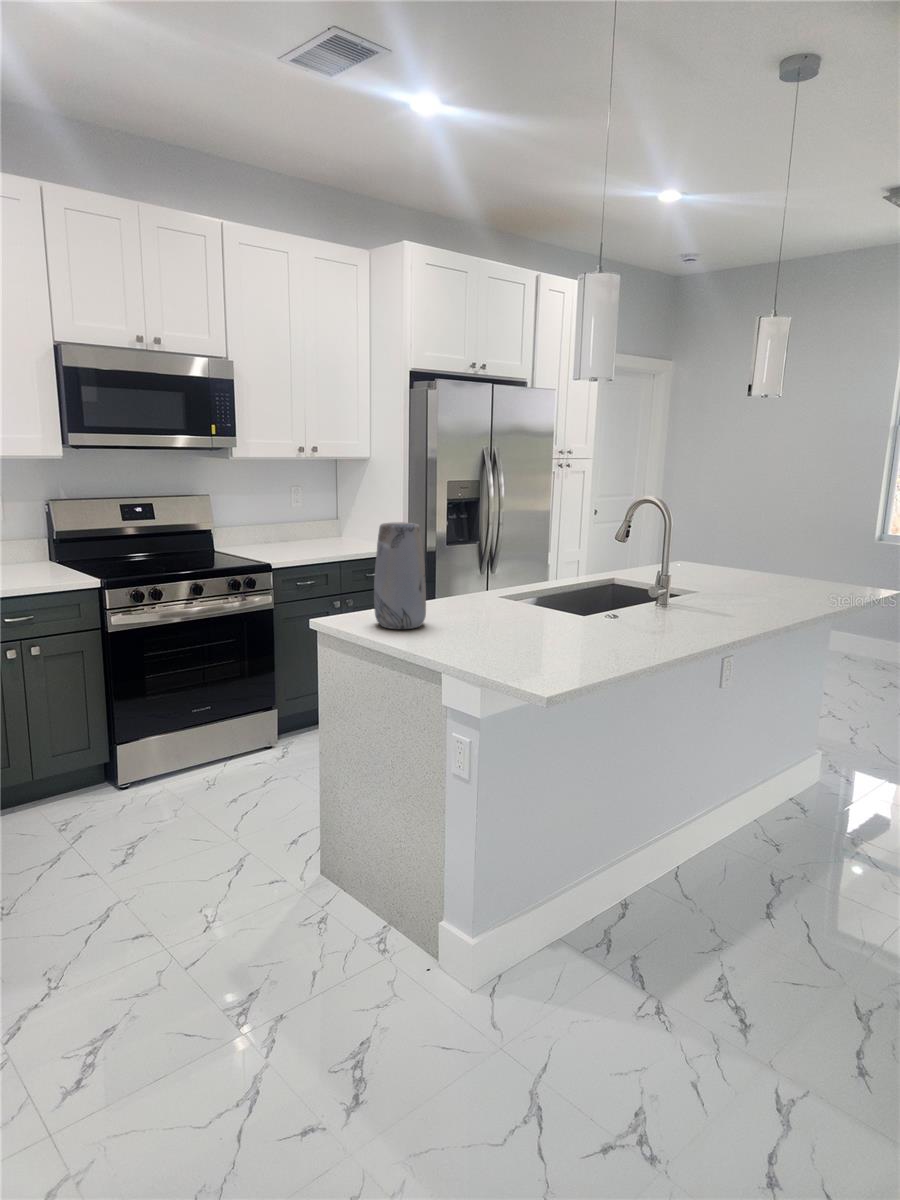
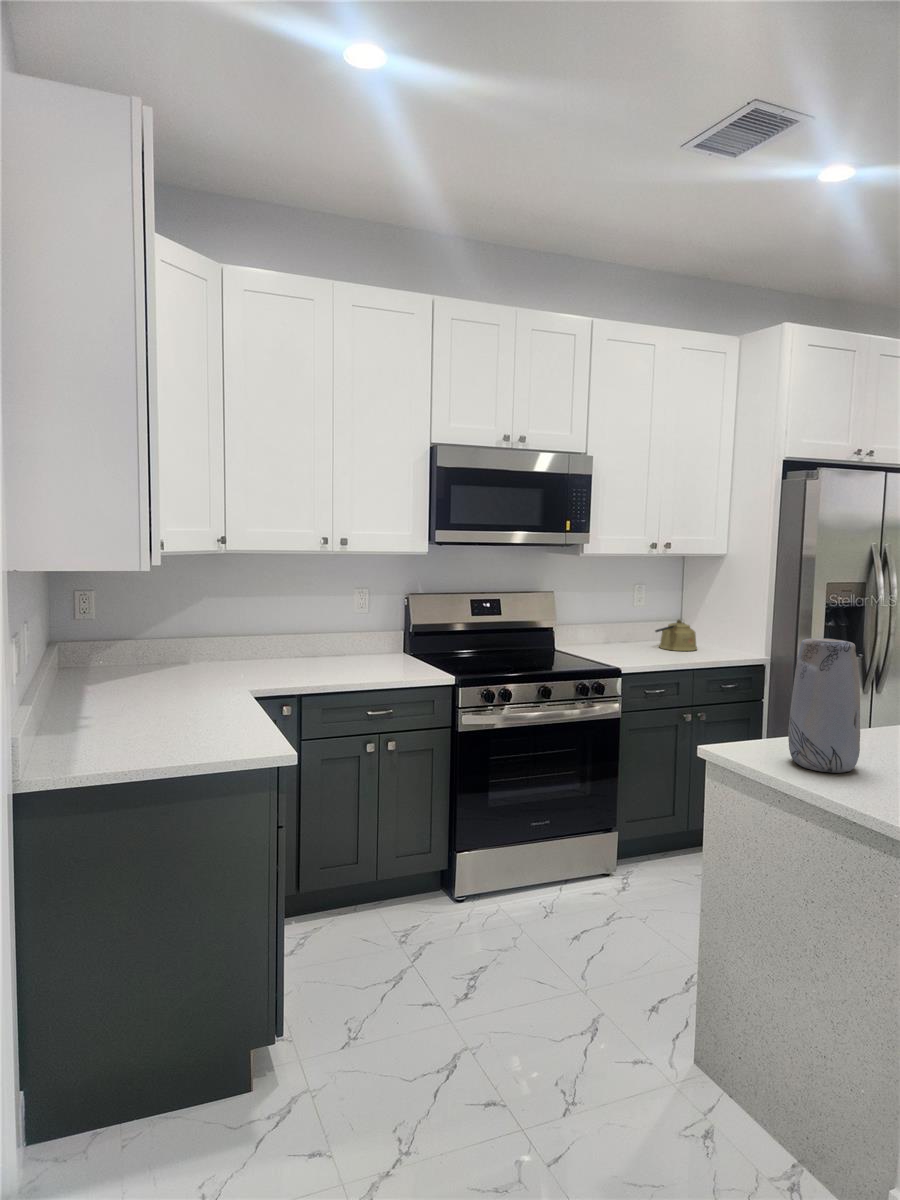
kettle: none [309,517,348,546] -> present [655,619,697,651]

